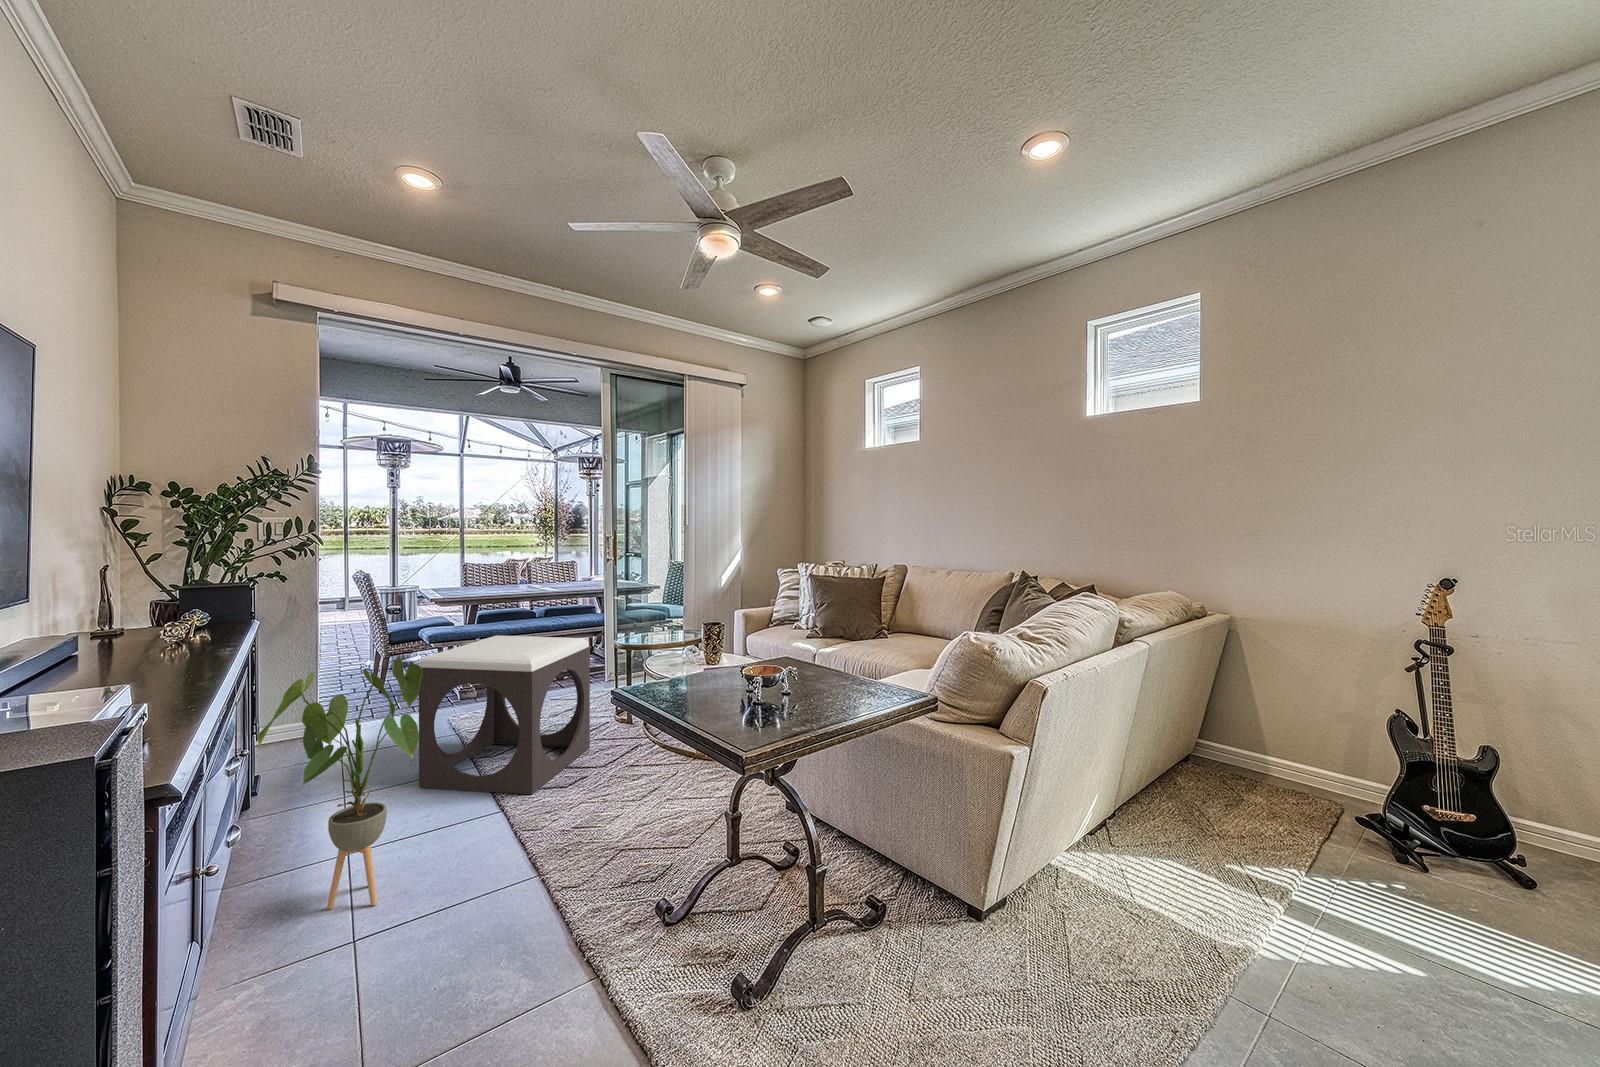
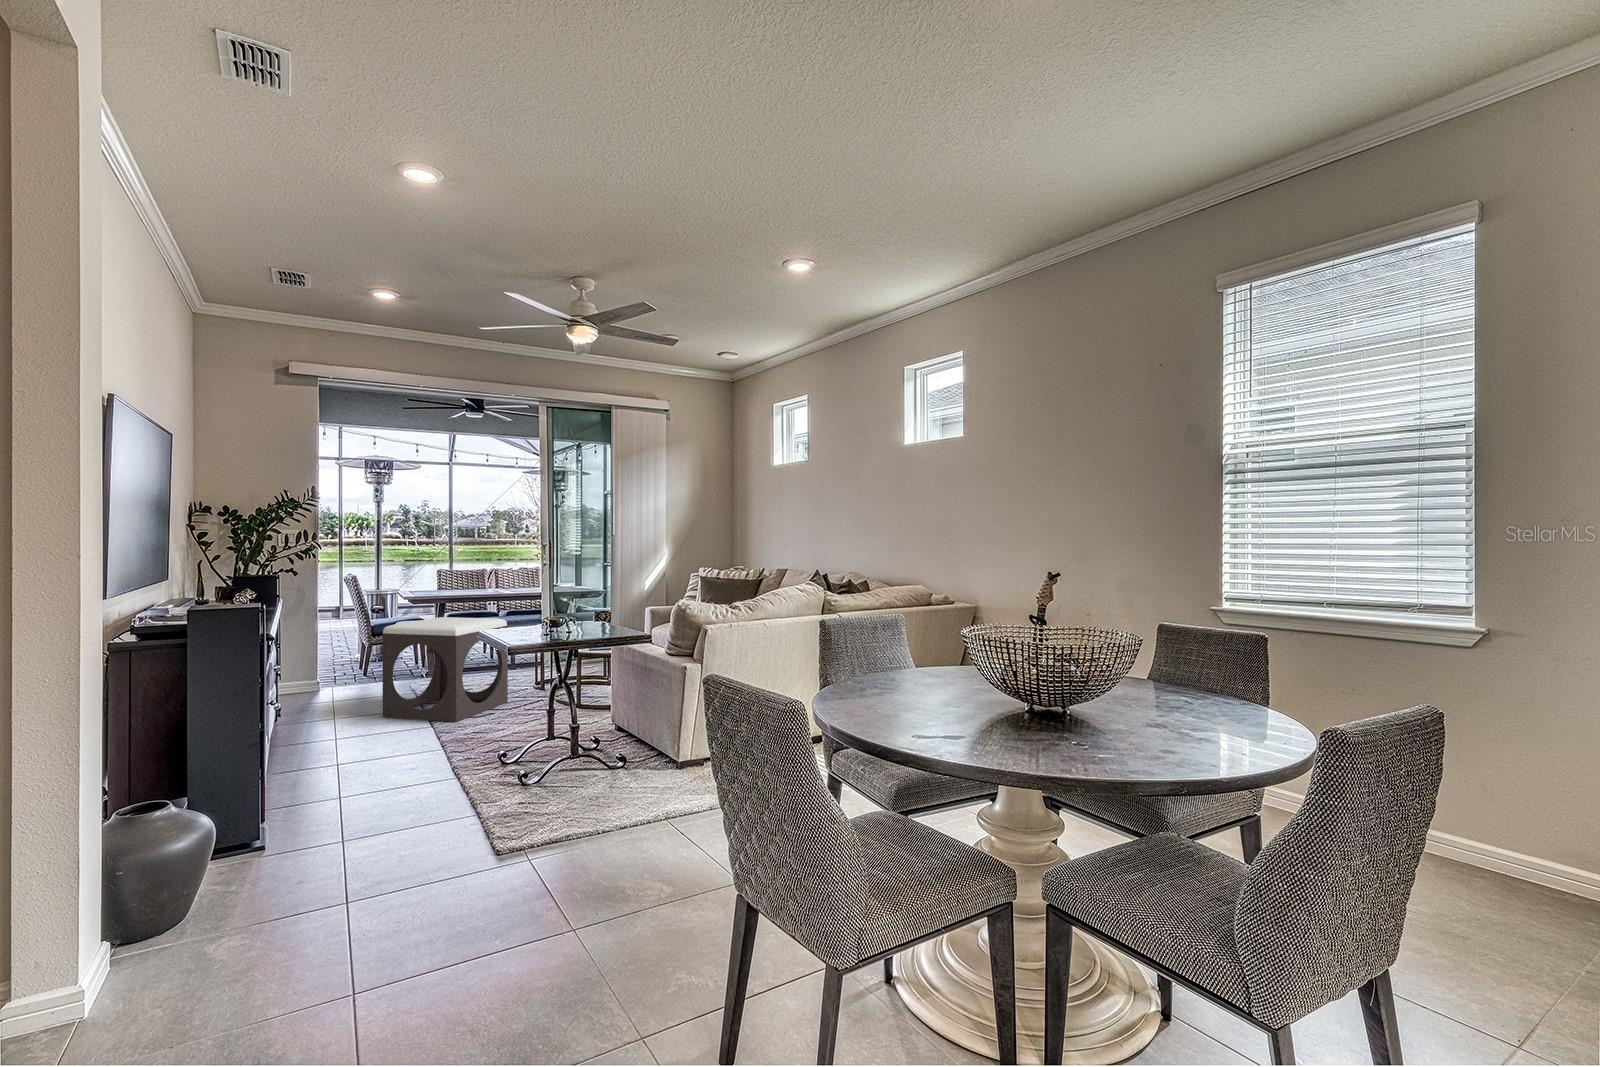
house plant: present [257,659,423,909] -> none [285,617,379,759]

